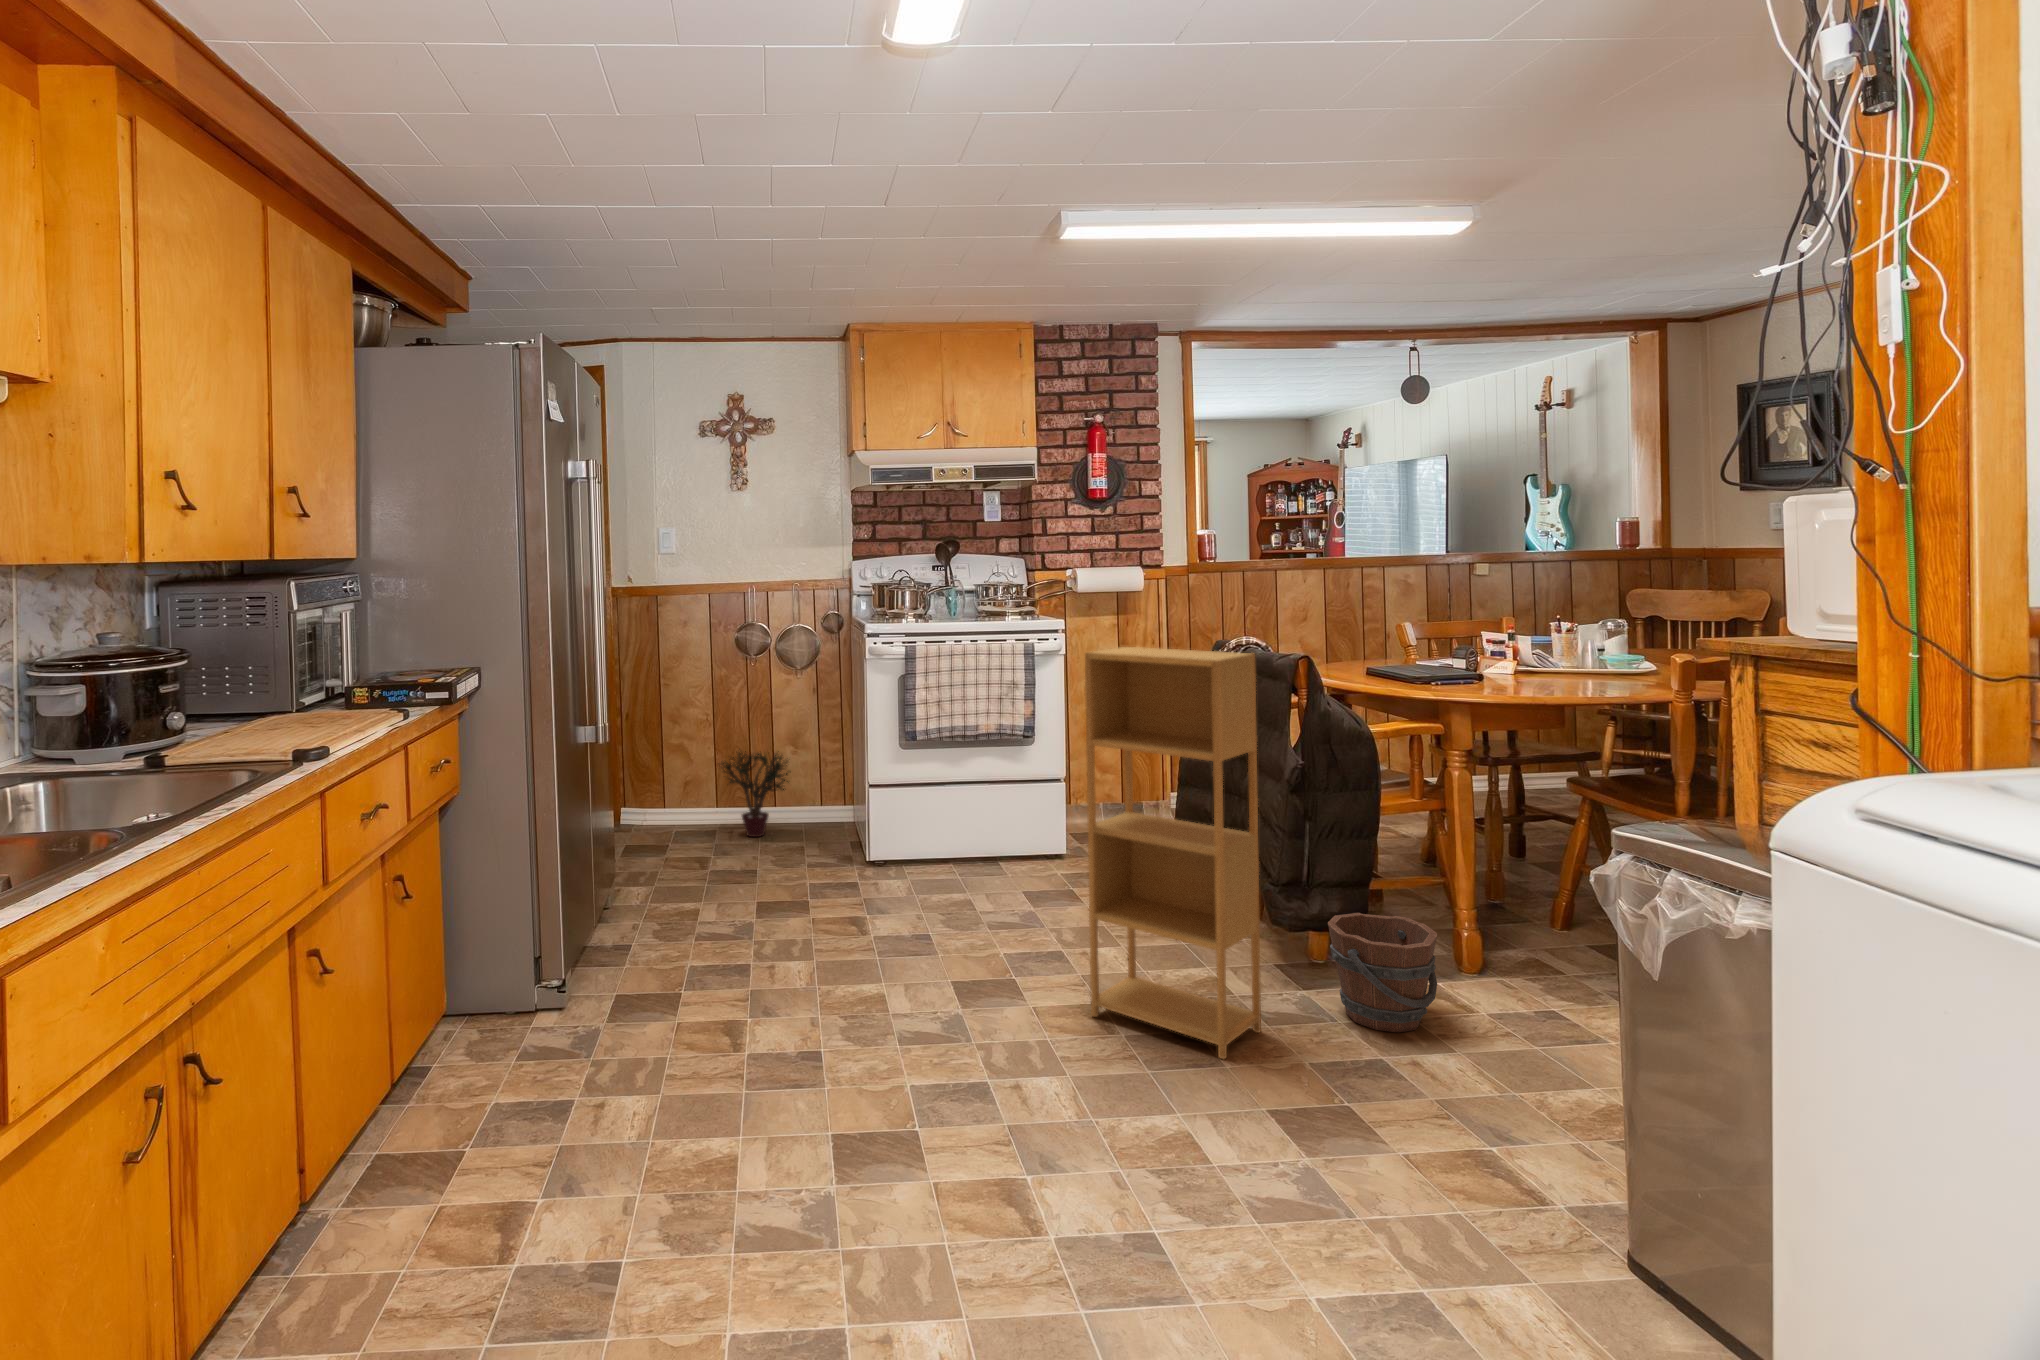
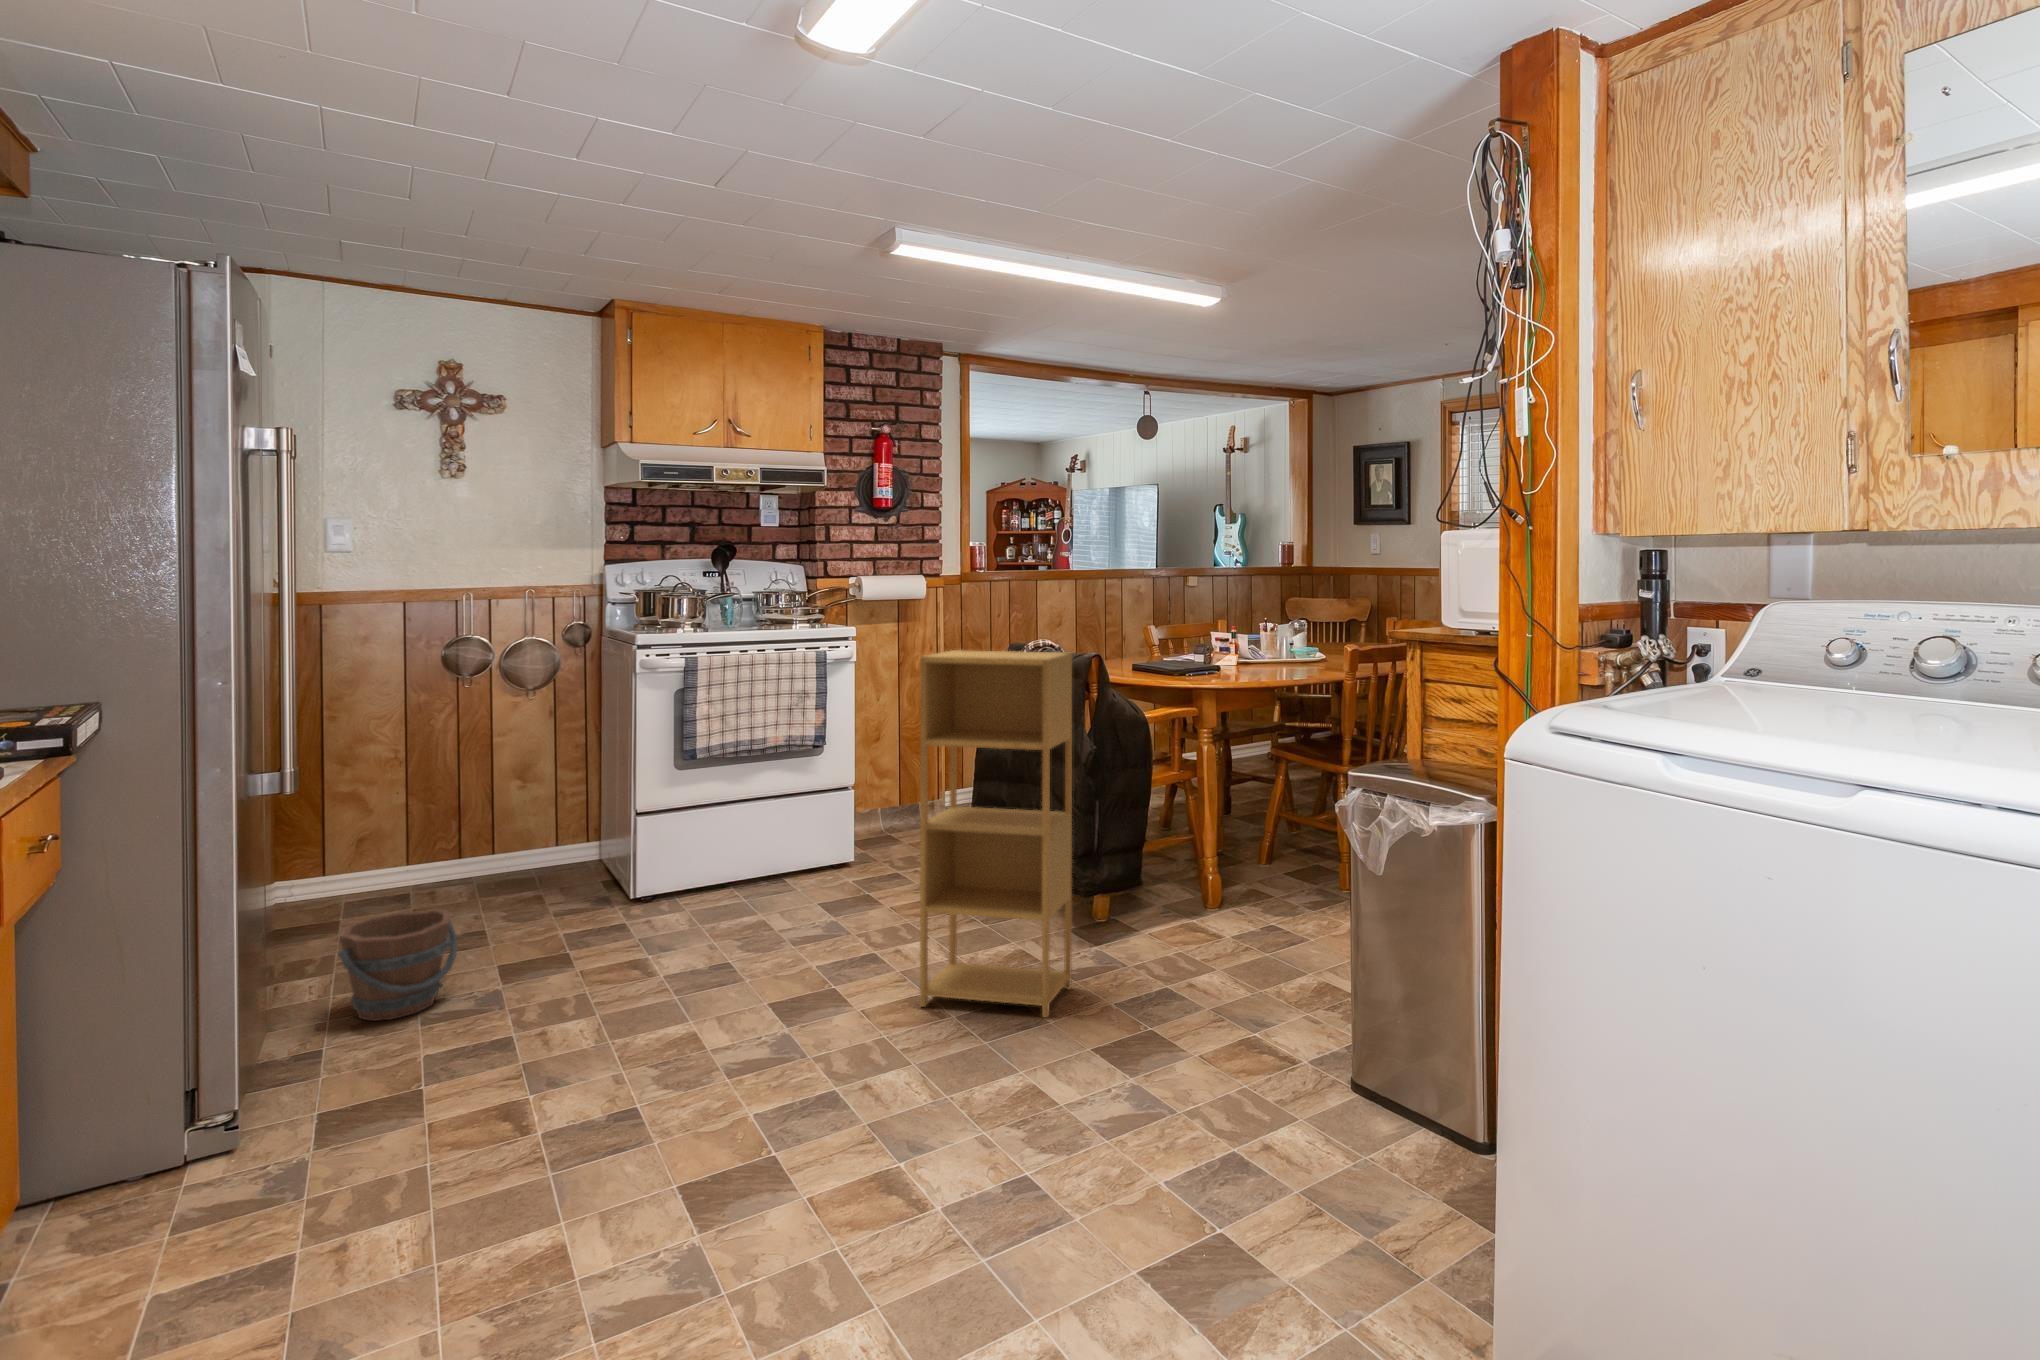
potted plant: present [721,751,788,837] -> none [413,787,522,895]
bucket: present [1328,913,1437,1032] -> present [338,909,457,1021]

